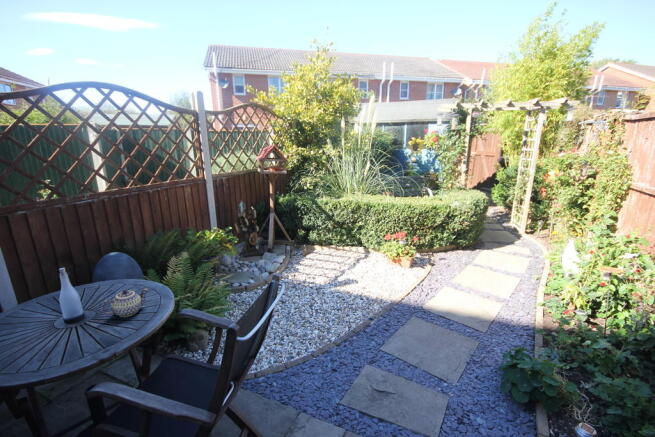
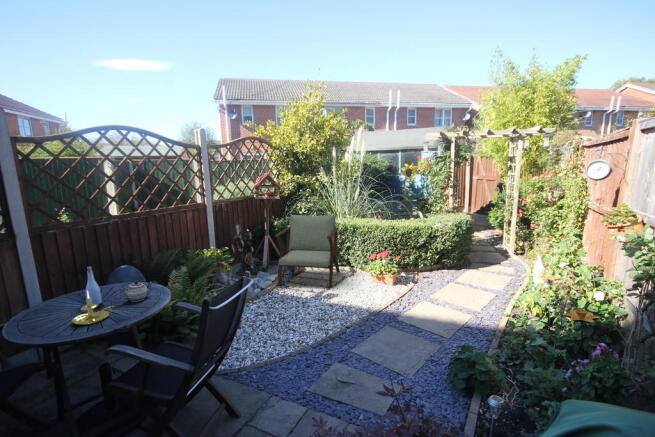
lounge chair: none [284,191,351,272] -> present [275,215,340,288]
candle holder: none [31,313,94,364] -> present [72,290,114,325]

